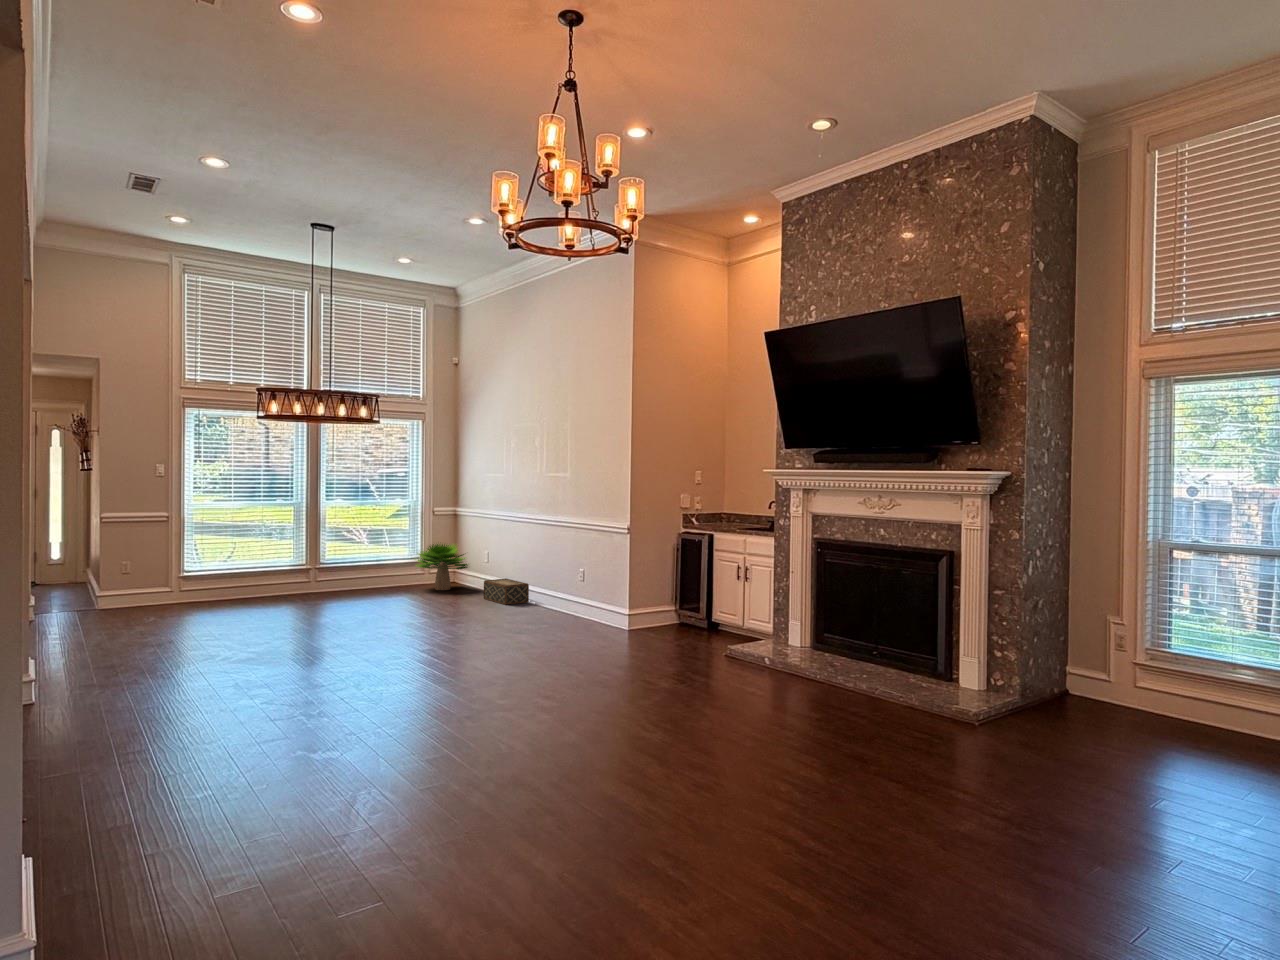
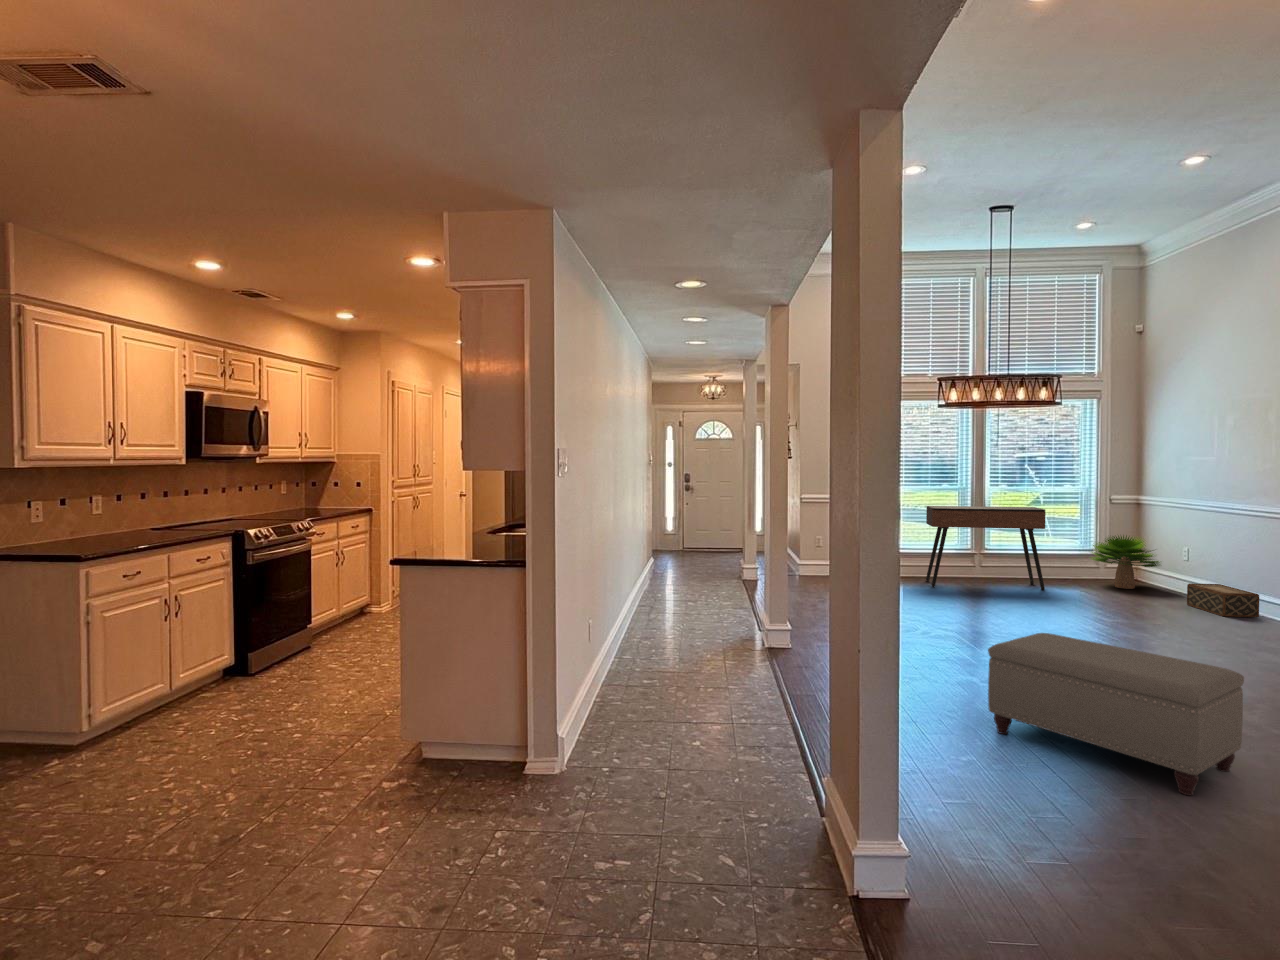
console table: none [257,520,374,607] -> present [926,506,1046,590]
ottoman: none [270,635,470,750] -> present [988,633,1244,795]

